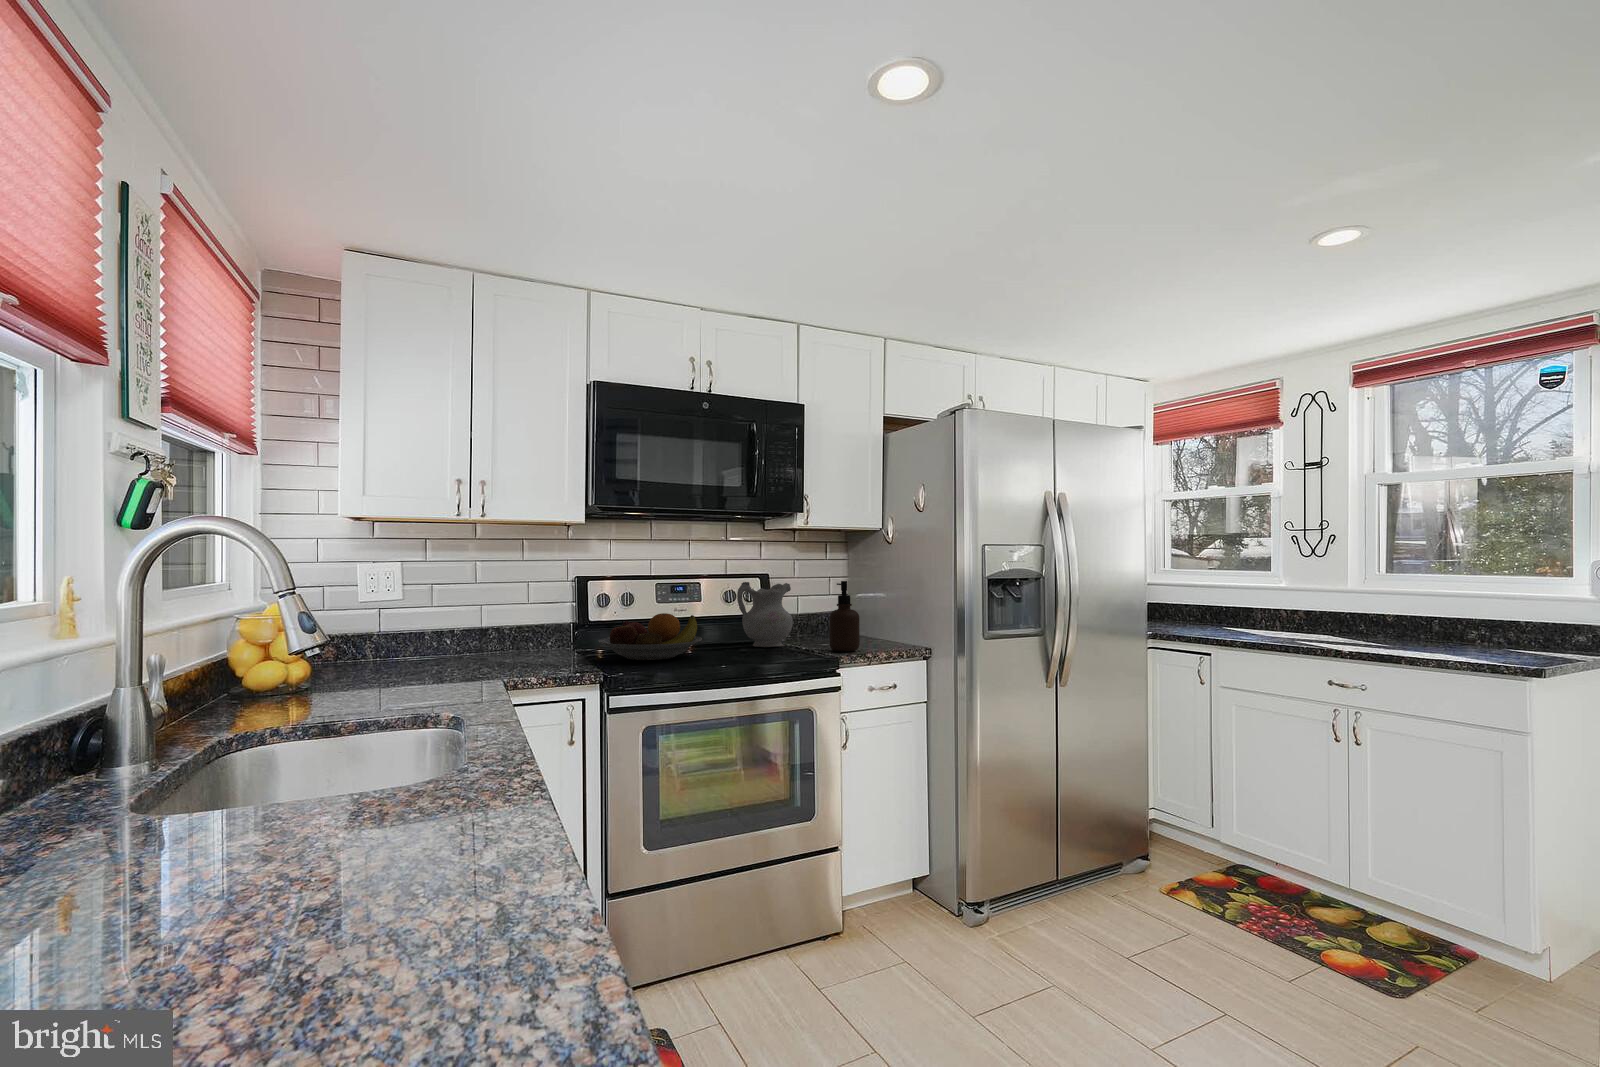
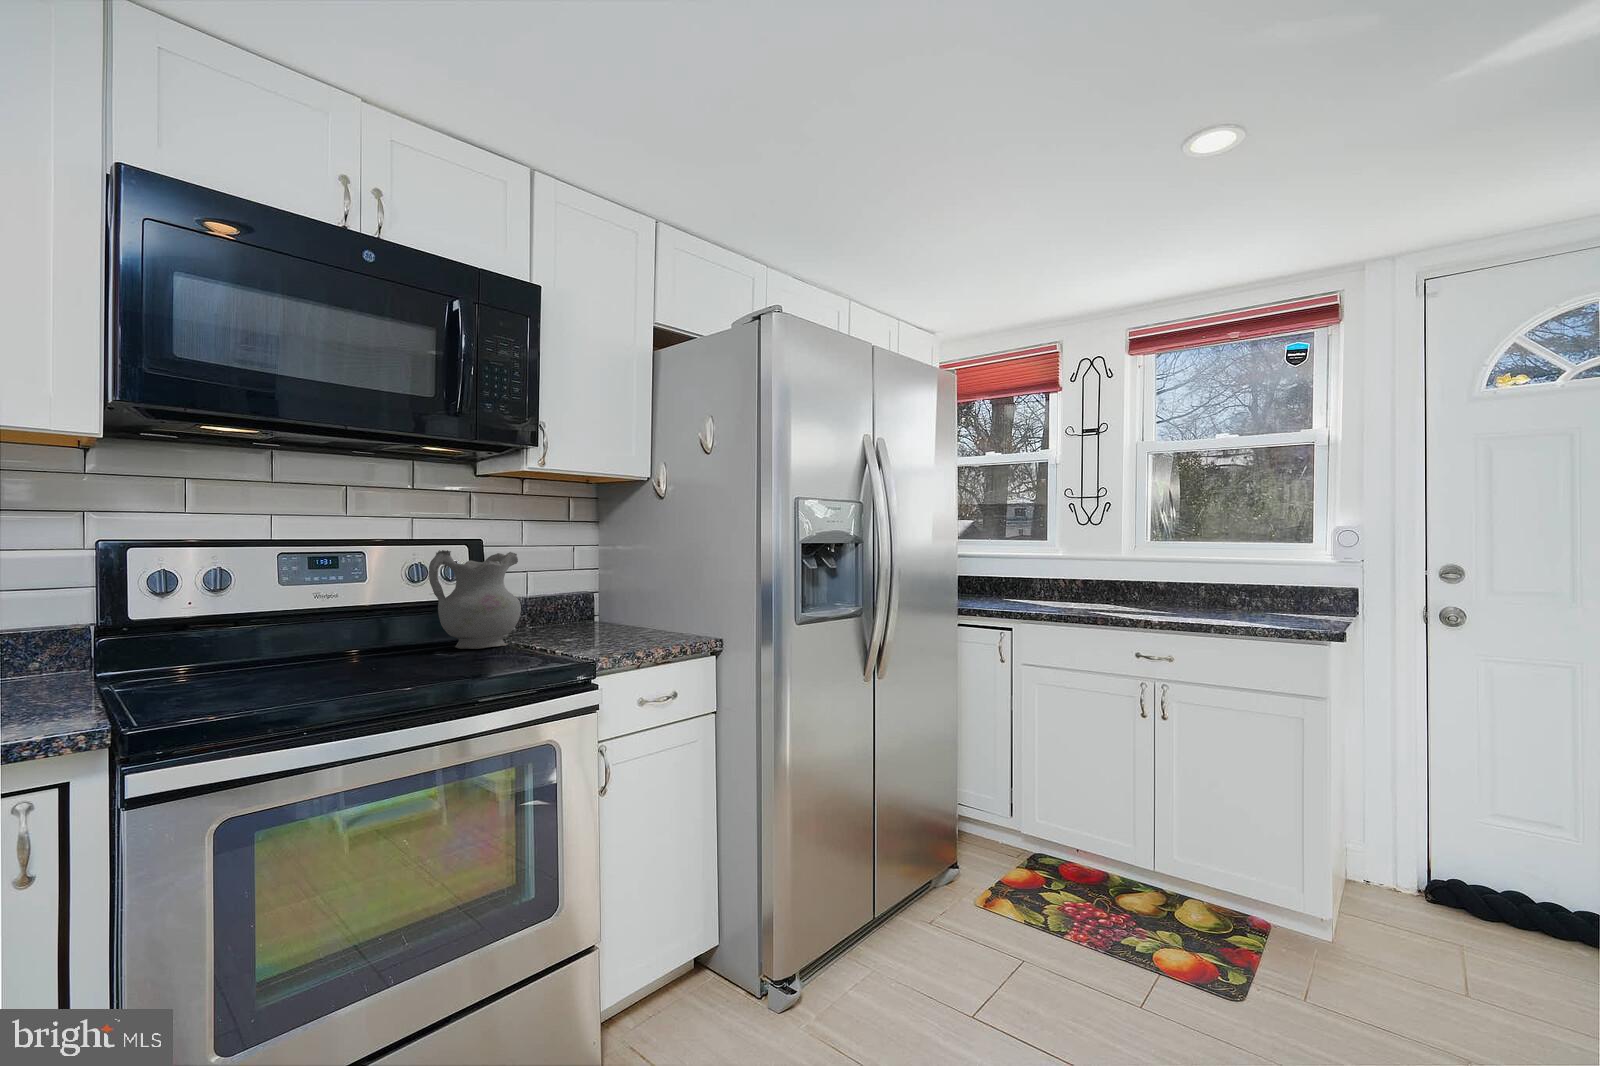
soap dispenser: present [829,581,860,652] -> none [580,548,625,651]
fruit bowl: present [598,613,702,660] -> none [130,603,359,689]

